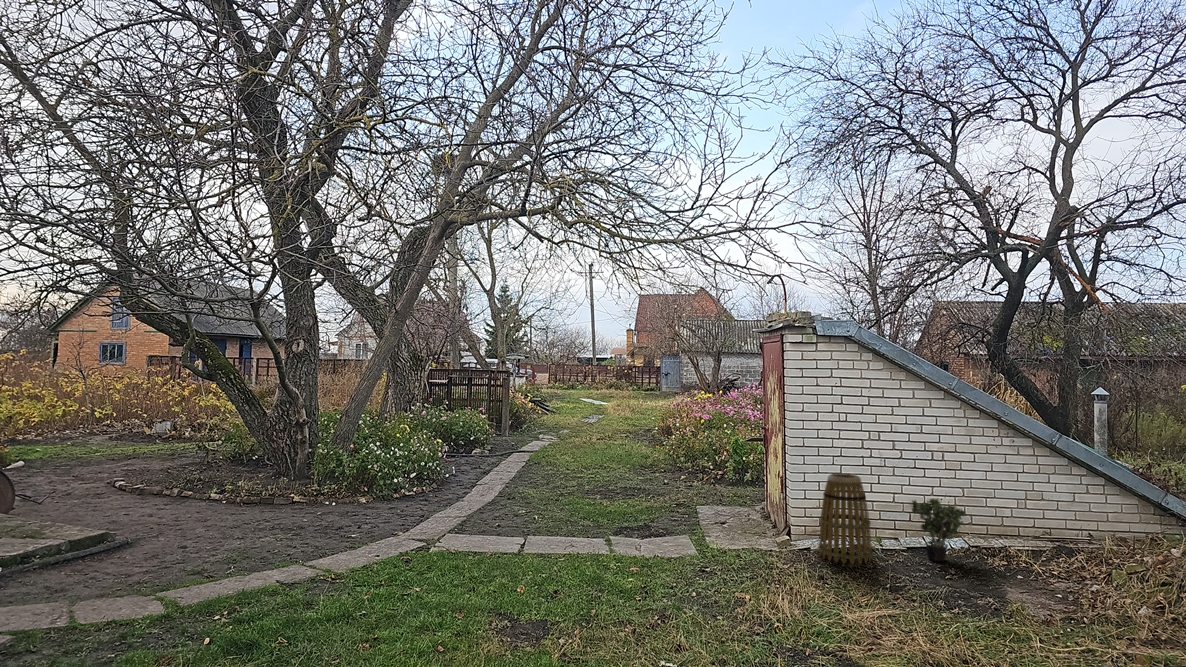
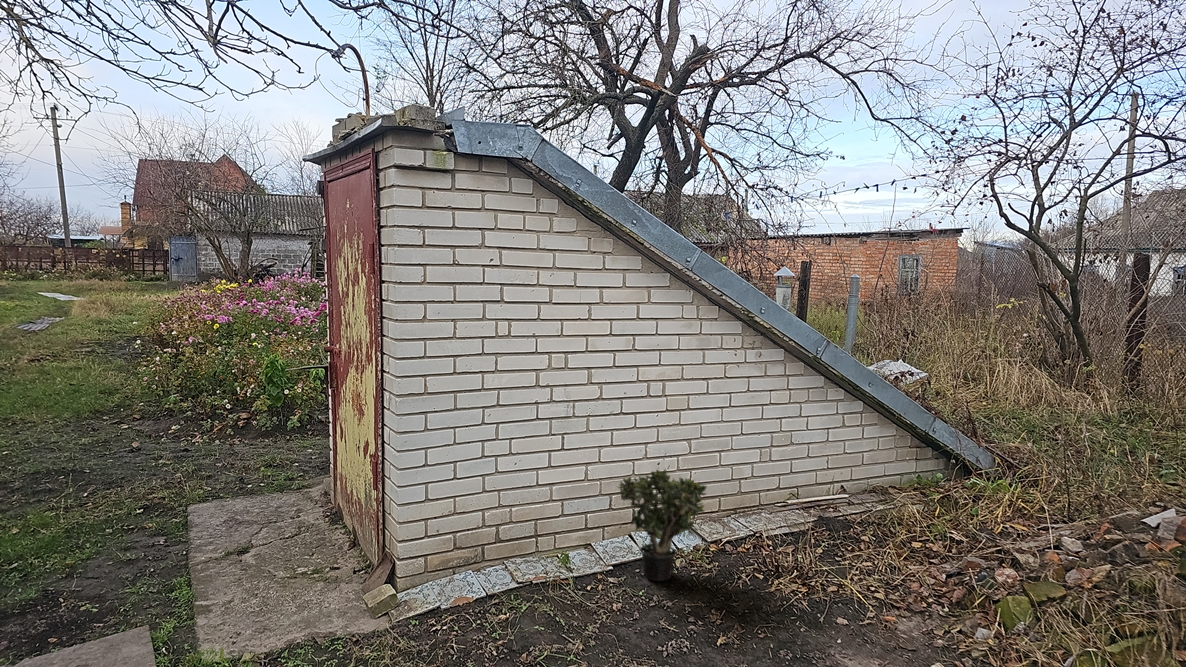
basket: present [819,473,873,564] -> none [458,443,562,635]

